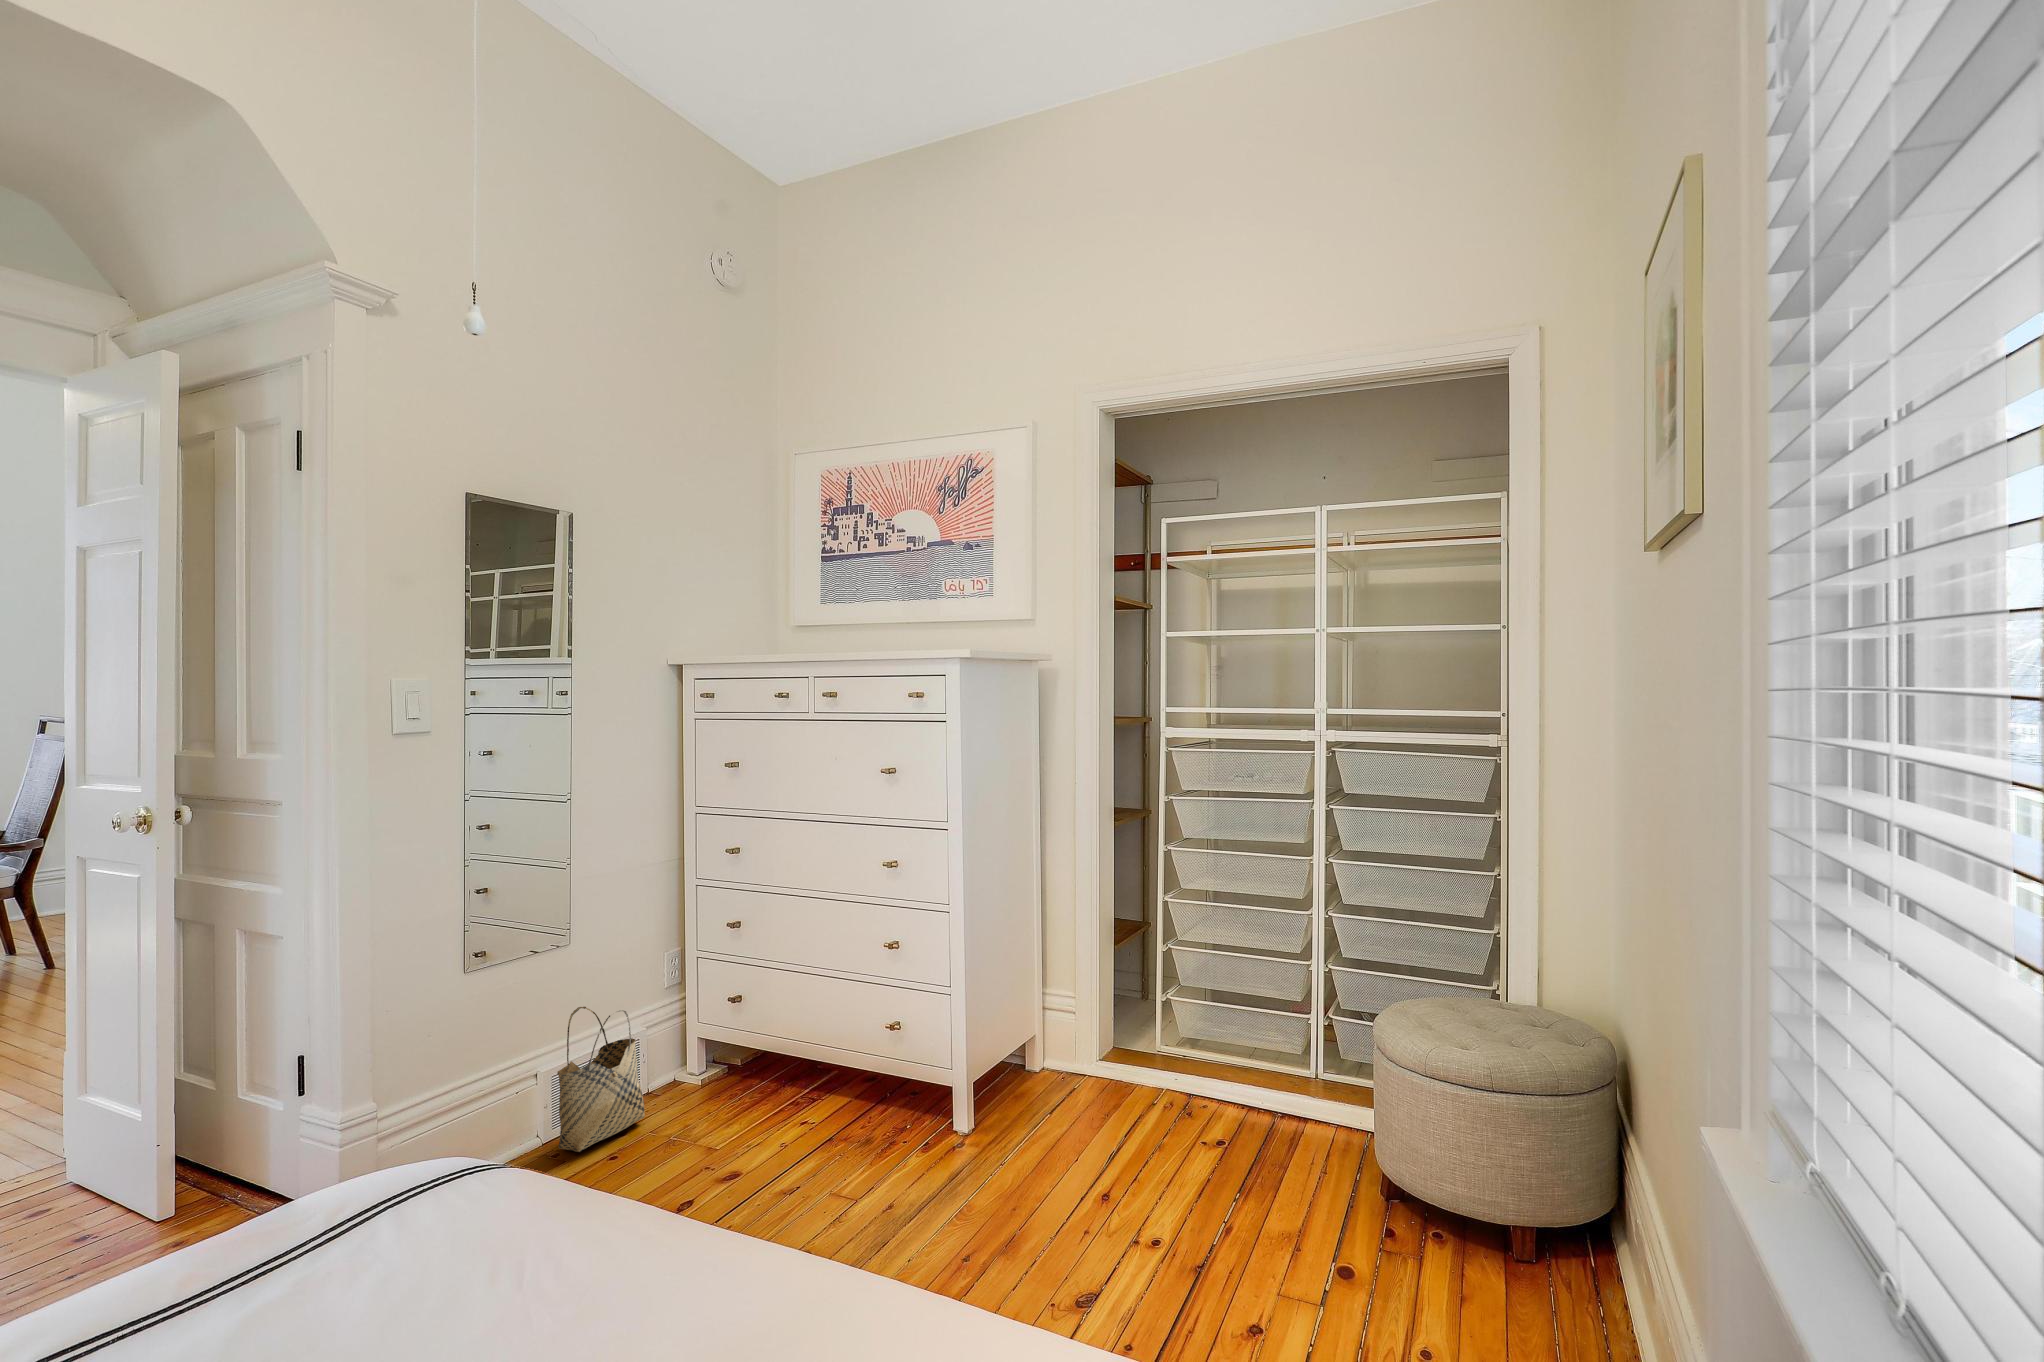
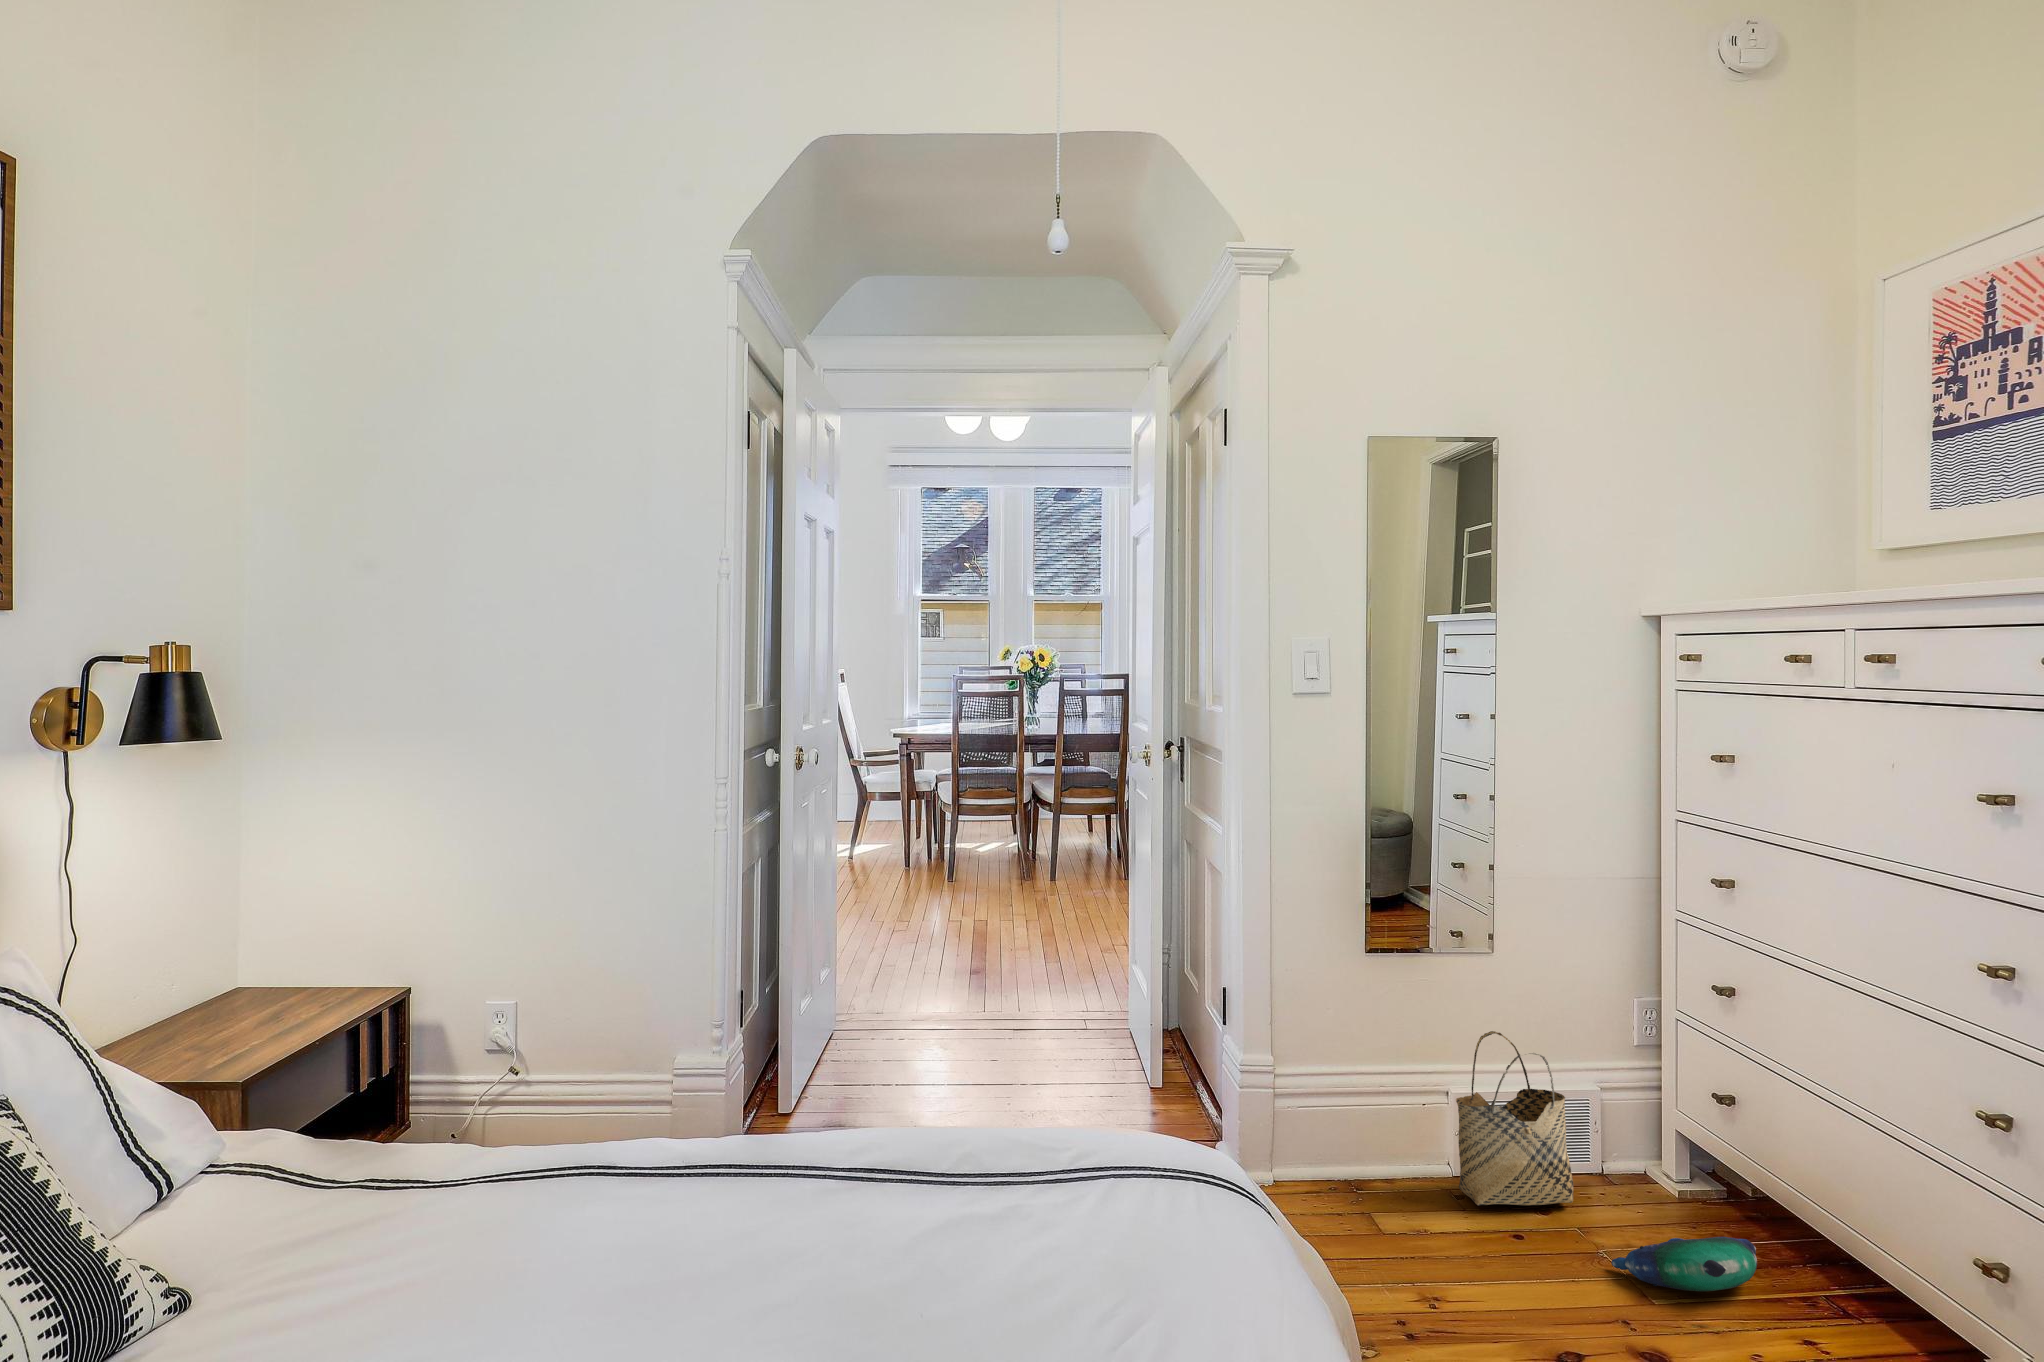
plush toy: none [683,1087,766,1144] -> present [1611,1237,1757,1291]

